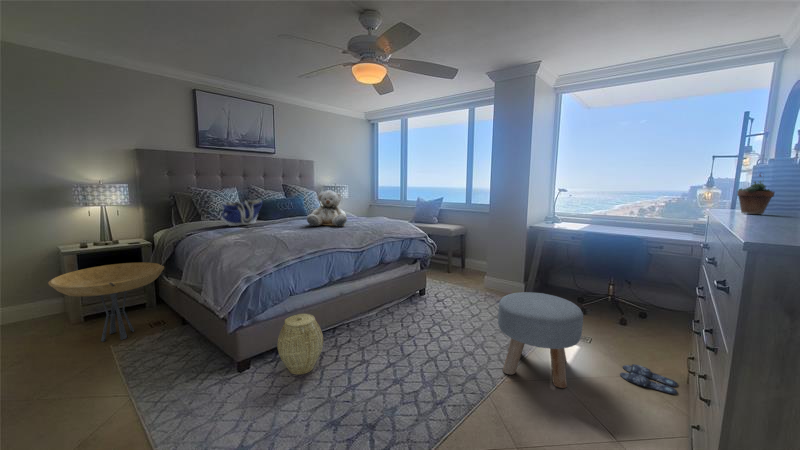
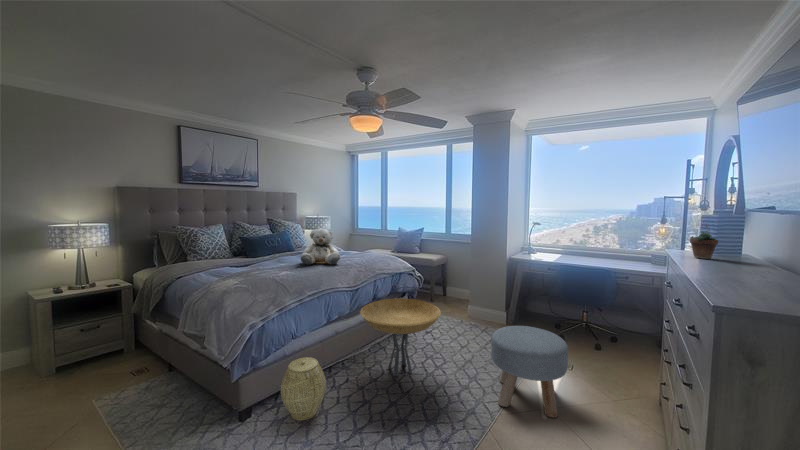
tote bag: present [221,200,262,226] -> none [210,238,253,266]
side table: present [48,262,164,342] -> present [360,298,441,376]
slippers: present [620,364,678,394] -> none [601,390,652,417]

